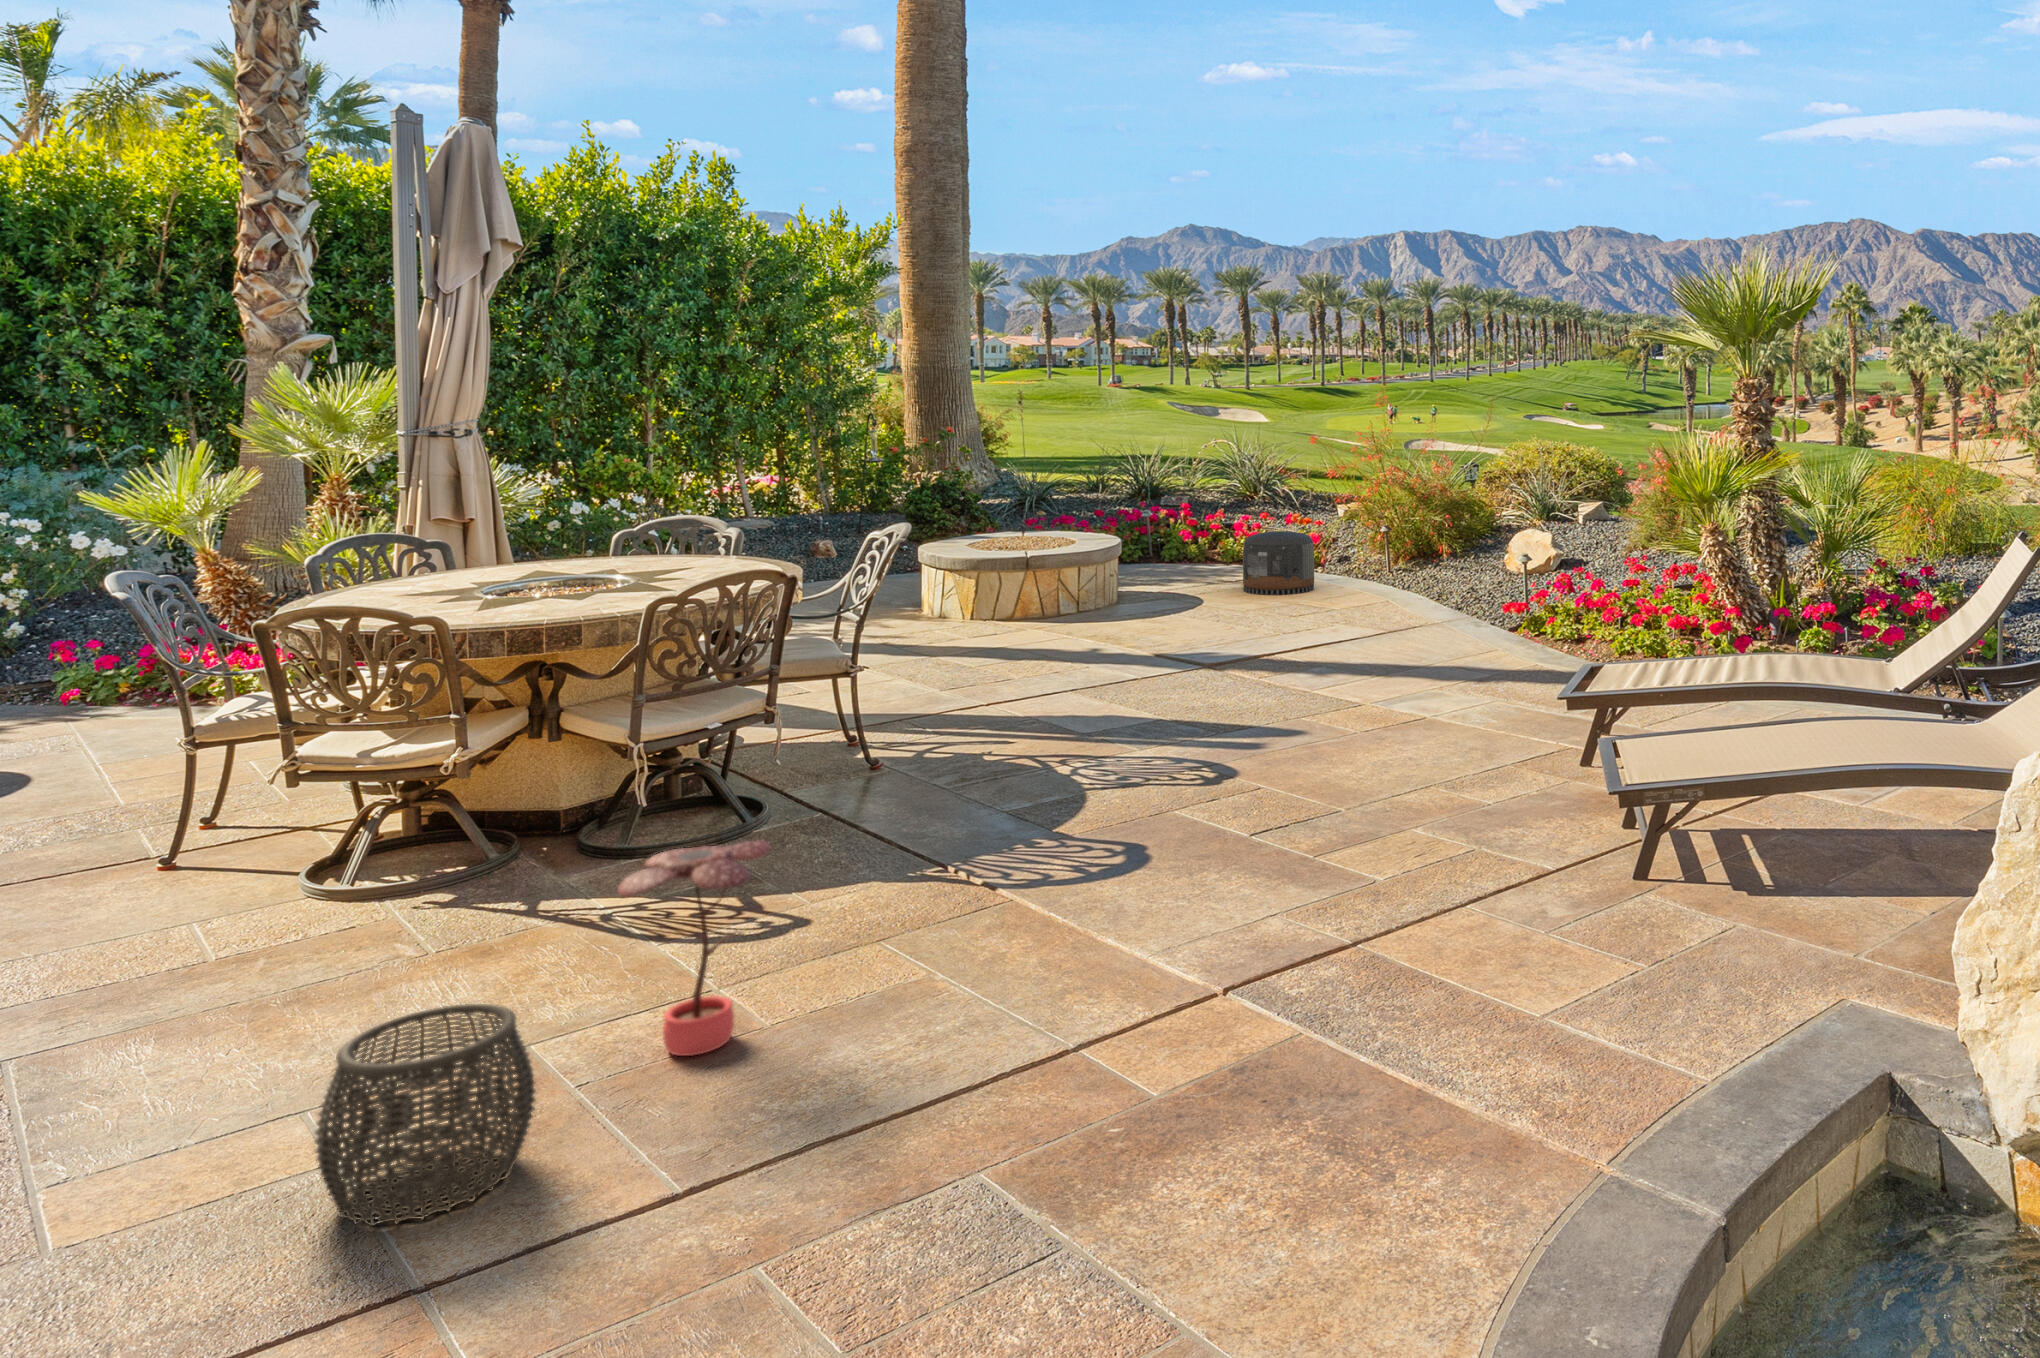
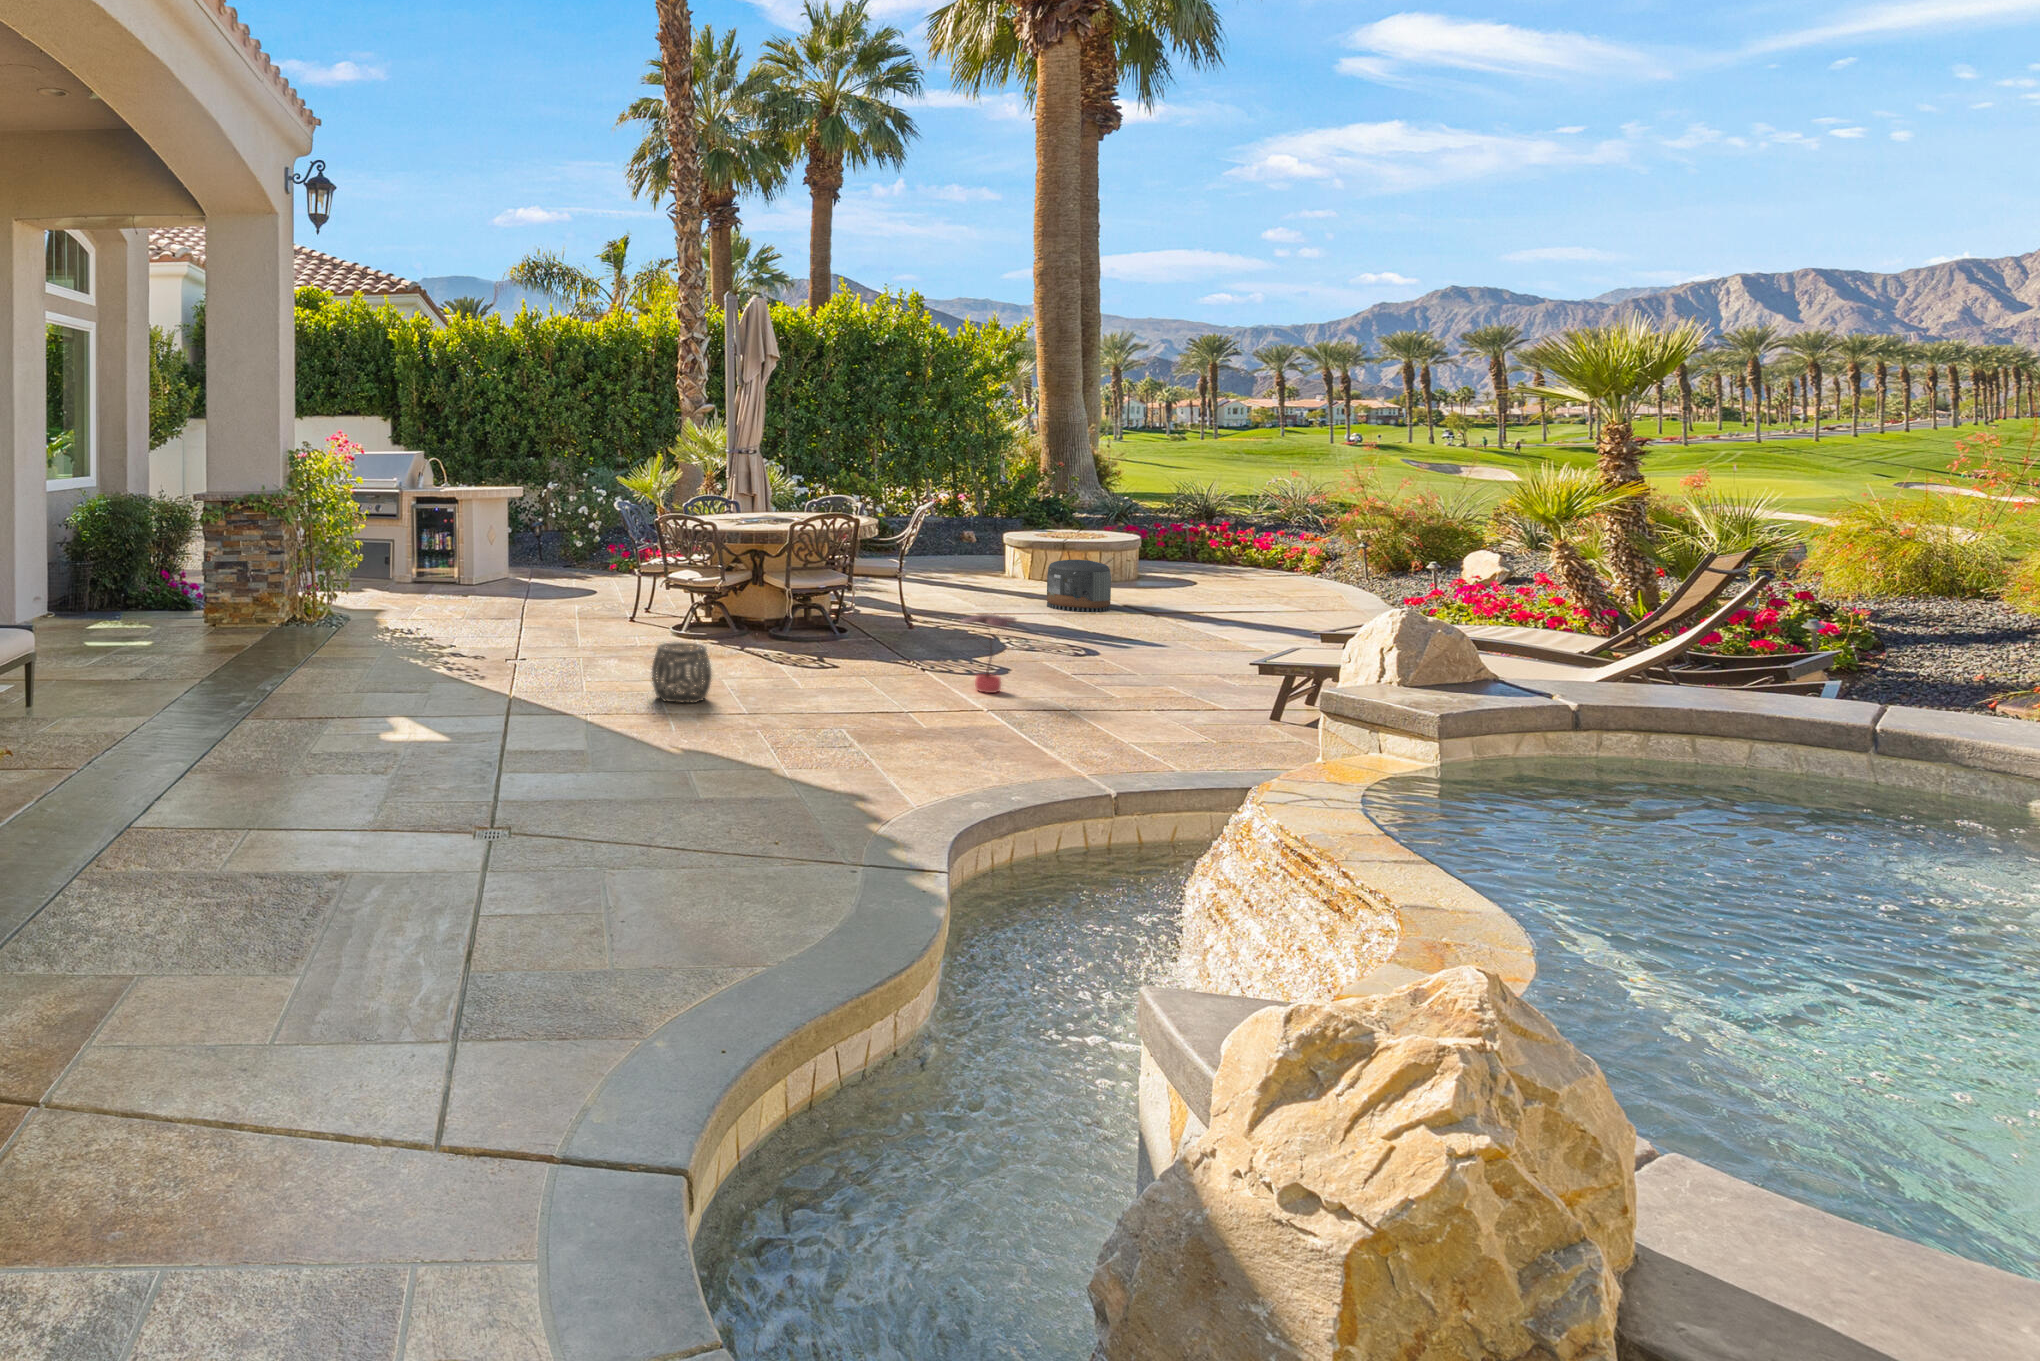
pouf: present [1243,531,1314,595] -> present [1047,560,1111,612]
potted plant: present [618,840,771,1056] -> present [961,614,1016,693]

